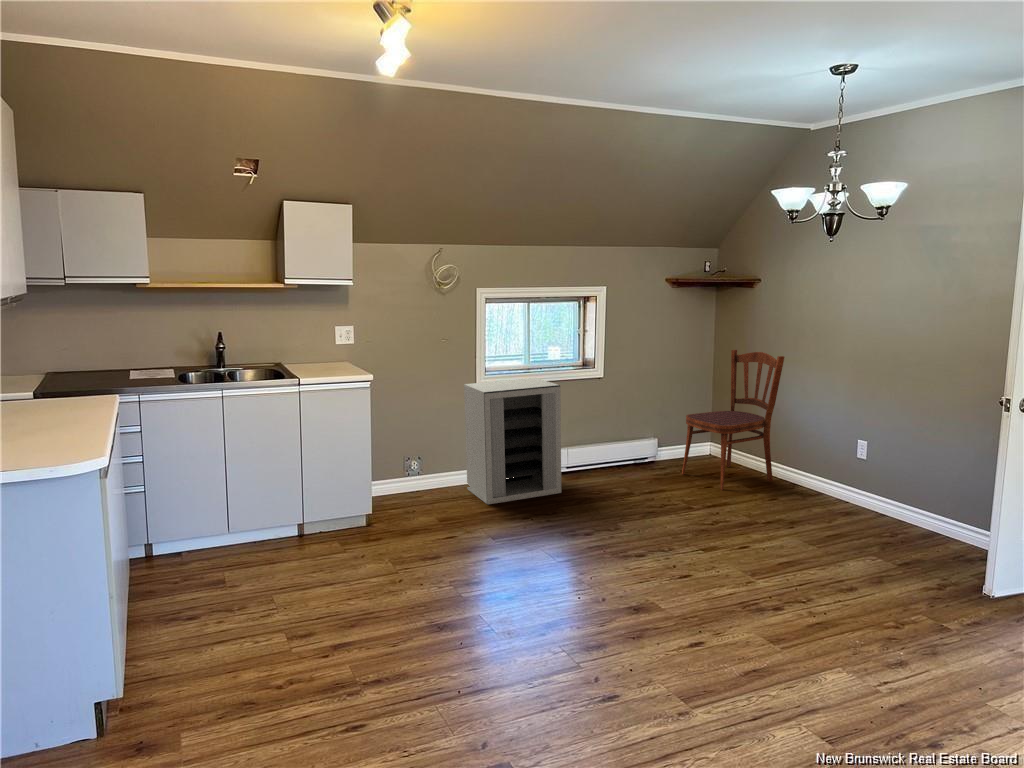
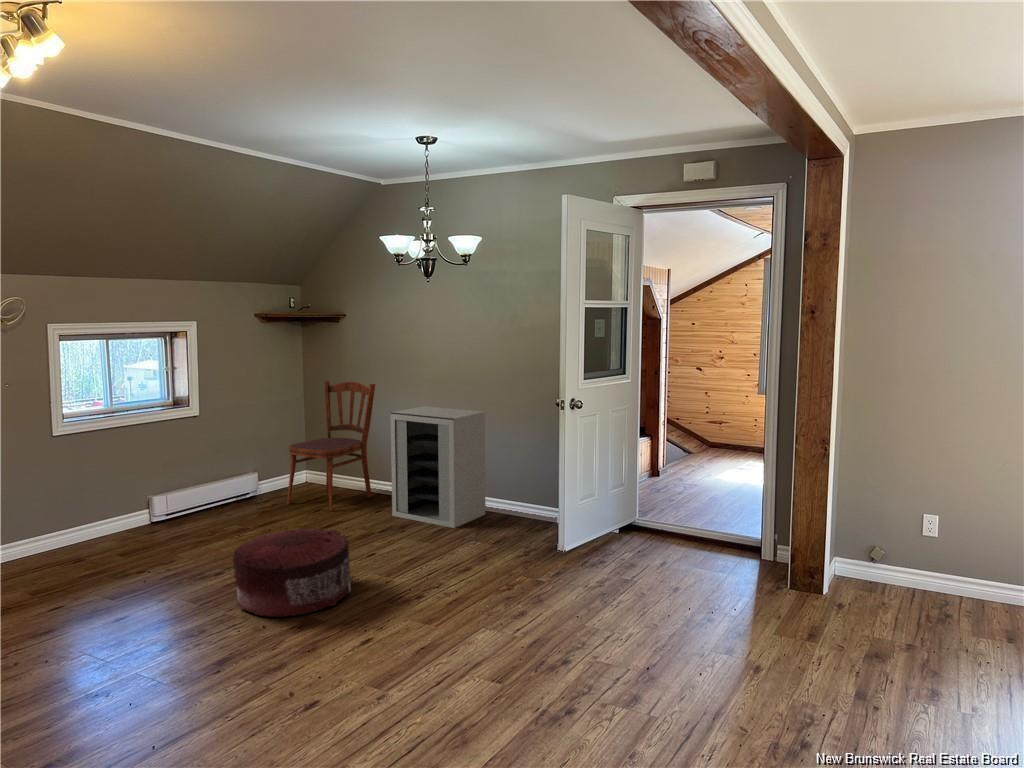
cabinet: present [464,378,561,505] -> present [390,406,486,528]
pouf: none [588,504,707,596] -> present [233,527,351,617]

